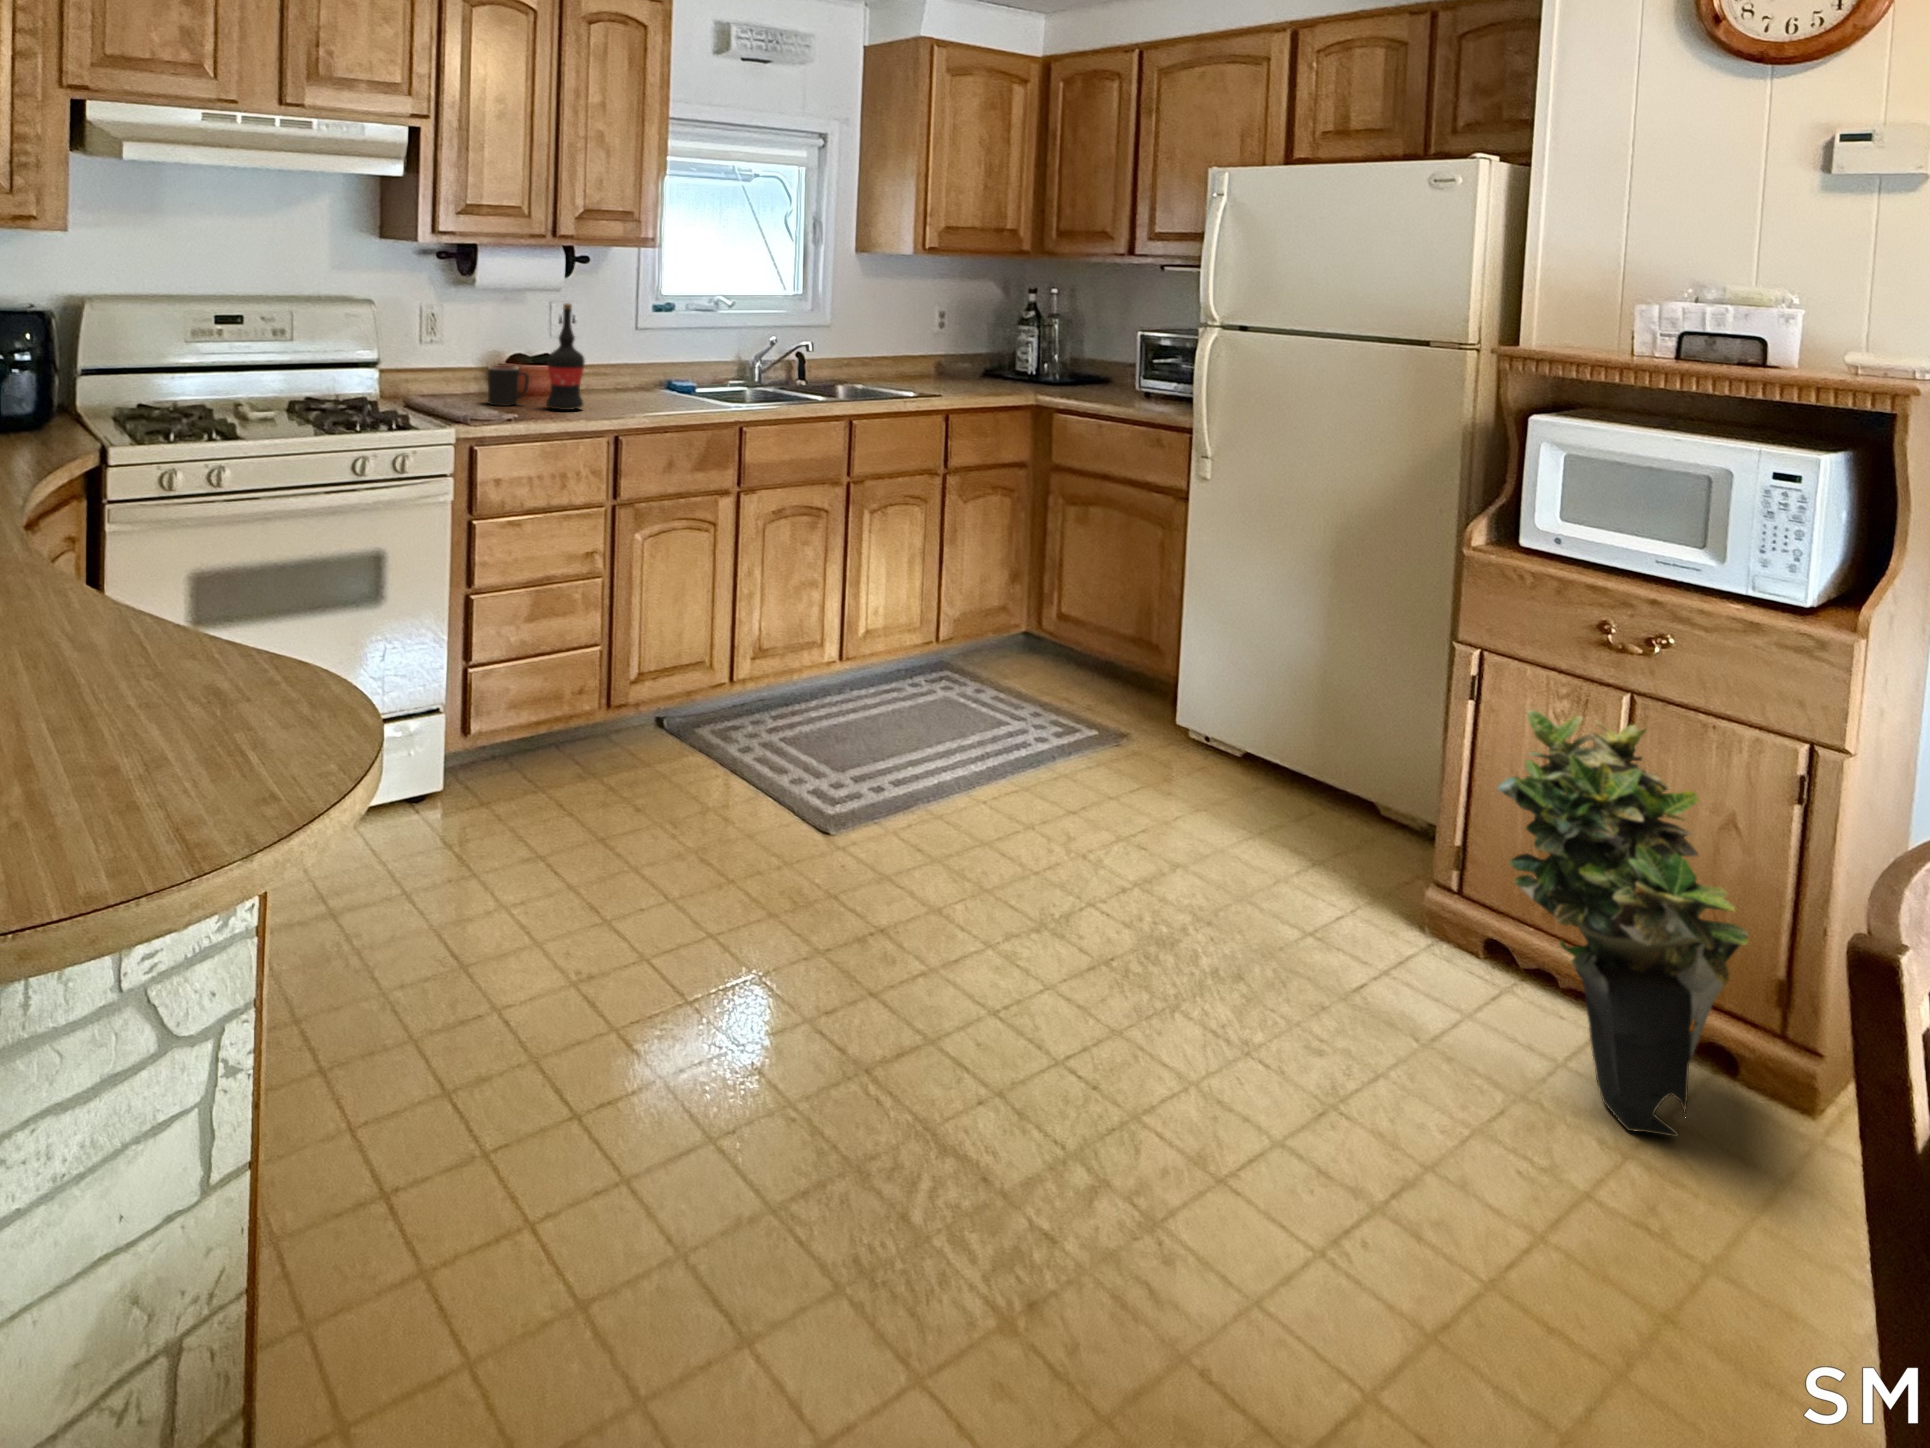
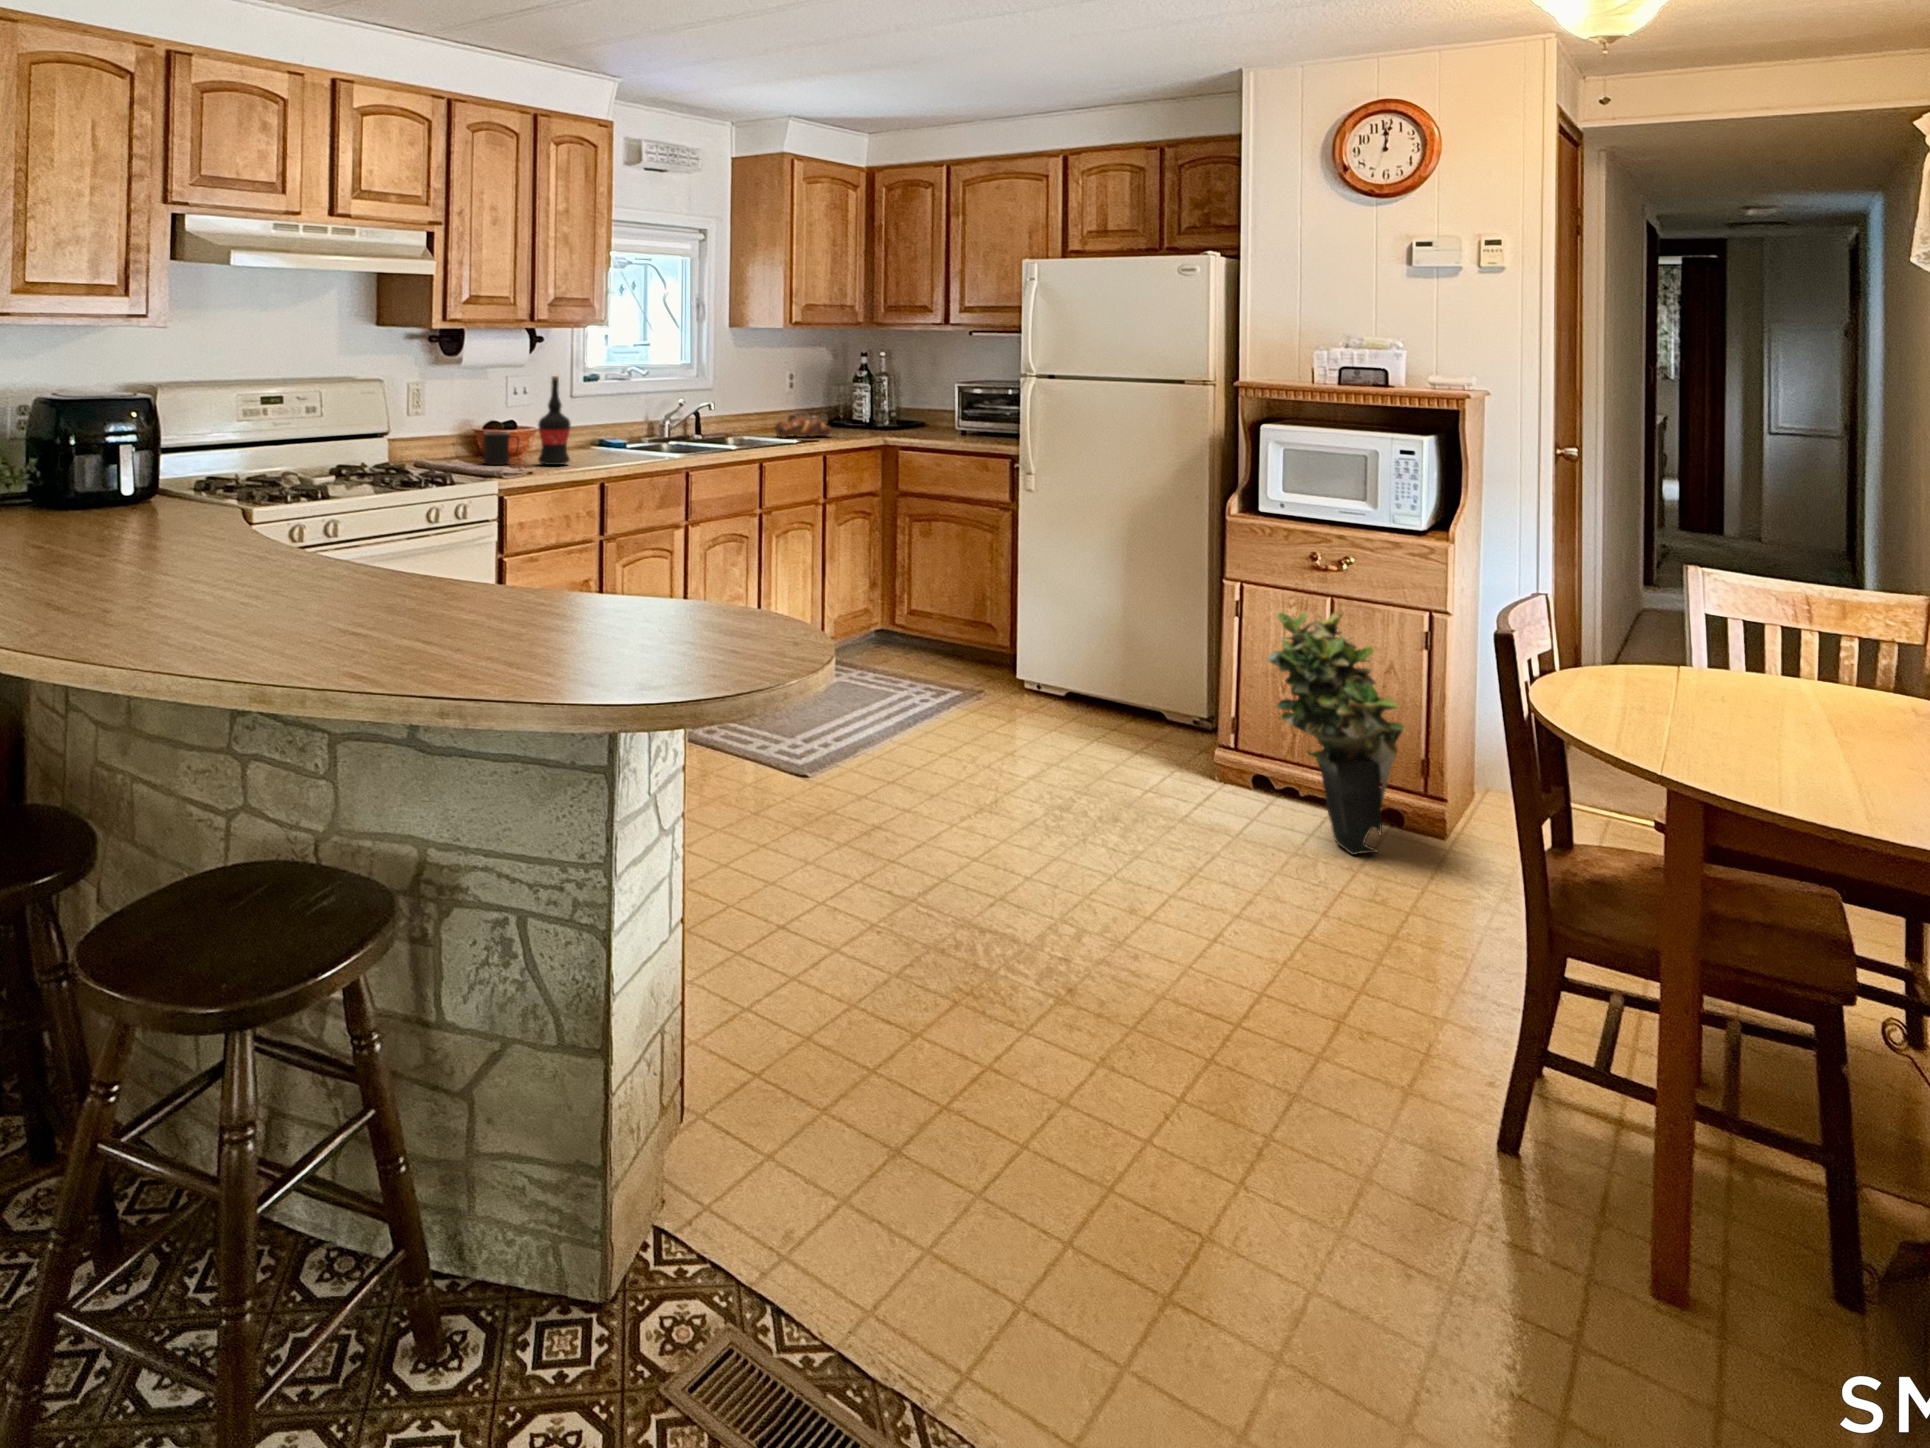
bread loaf: none [902,363,973,389] -> present [775,417,832,437]

